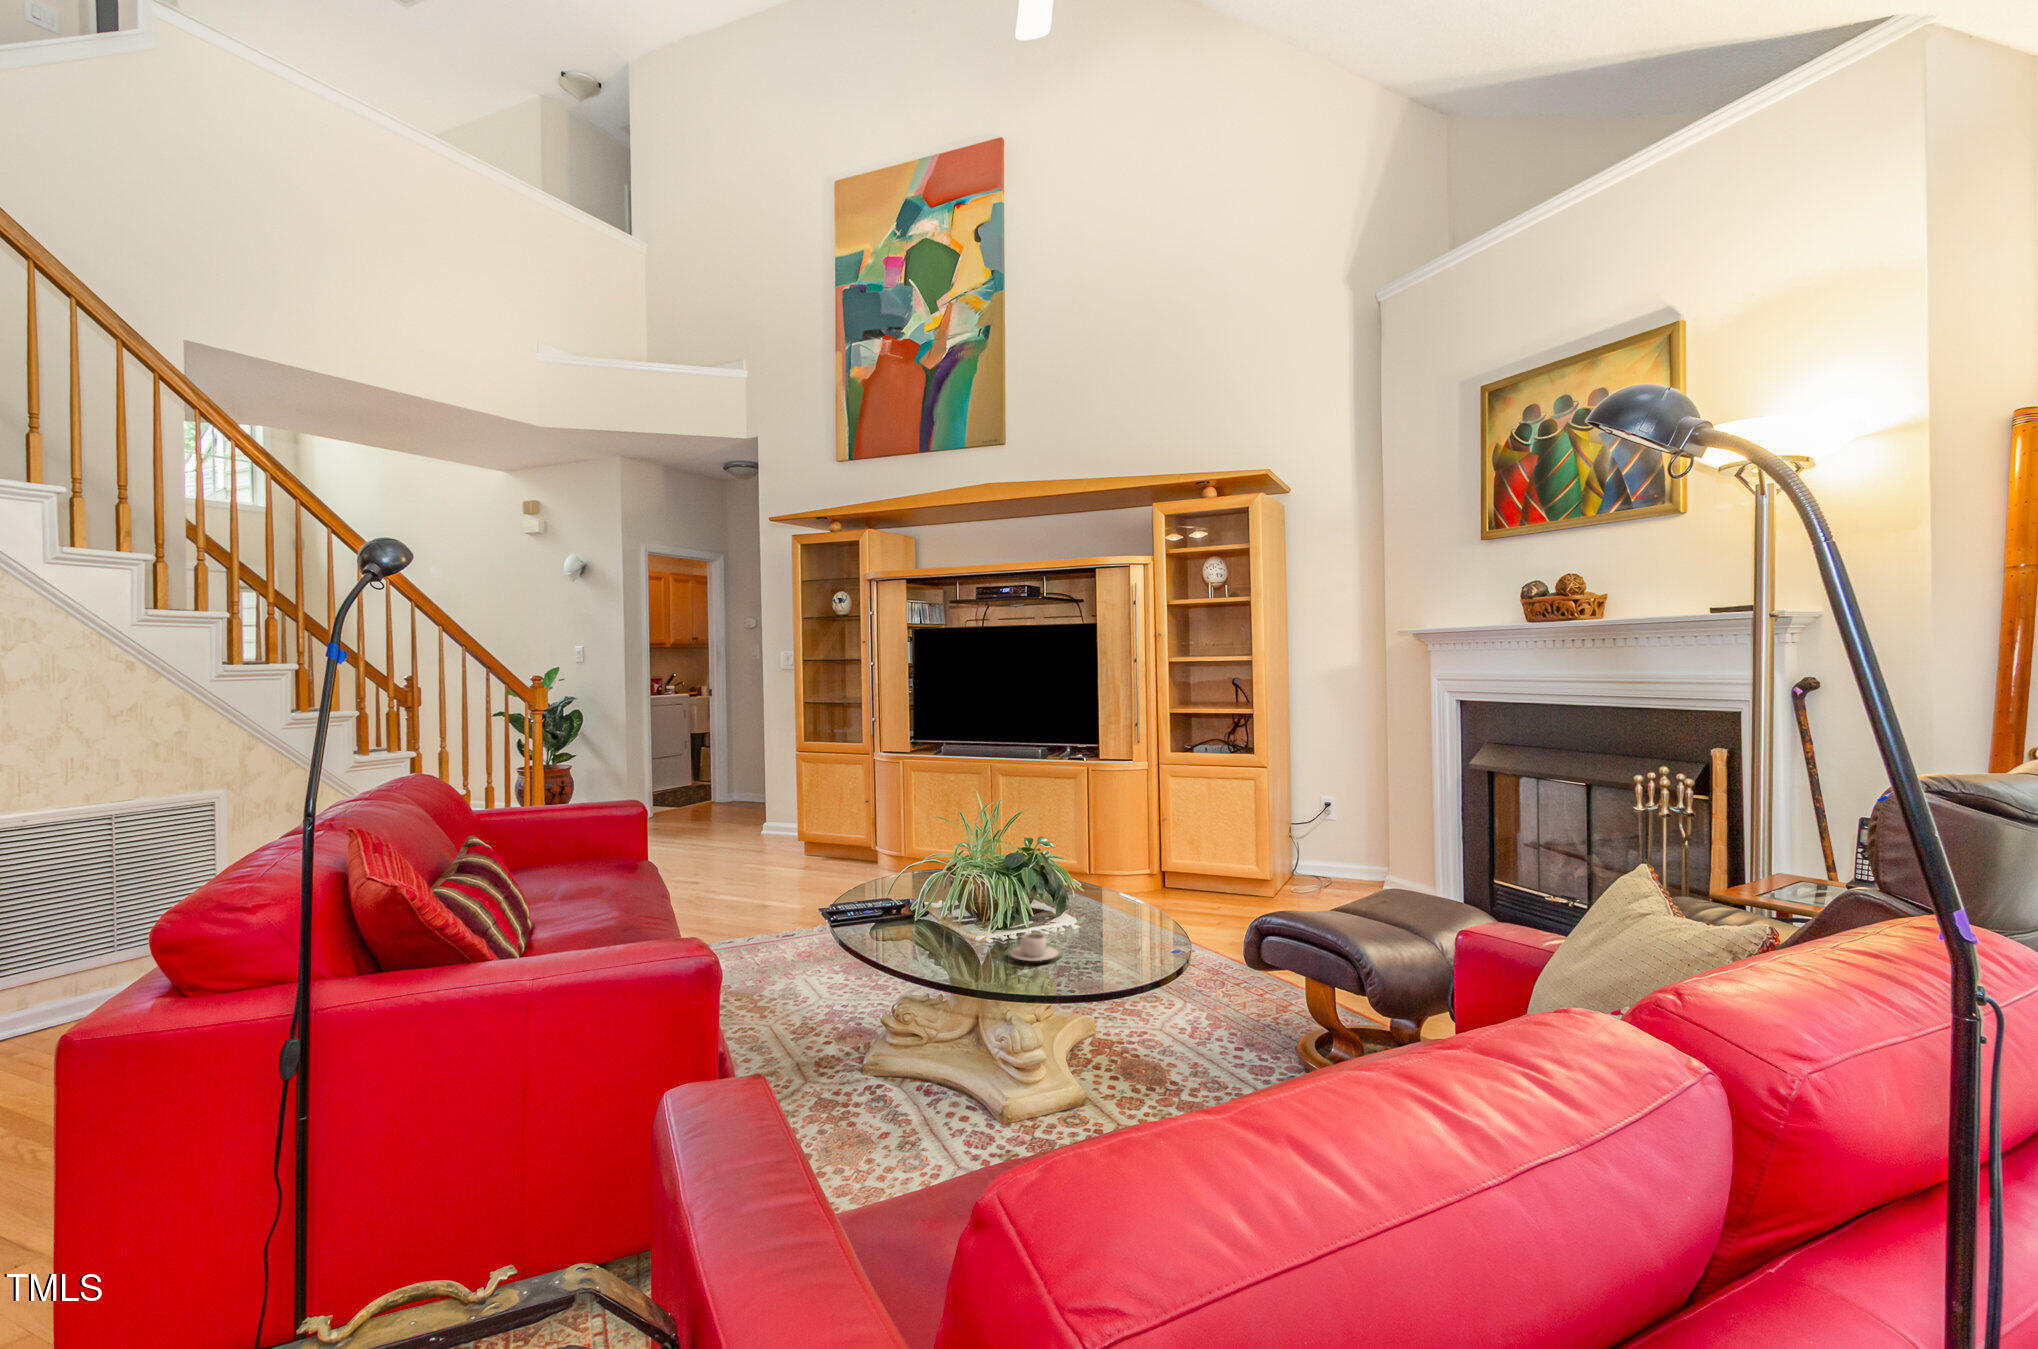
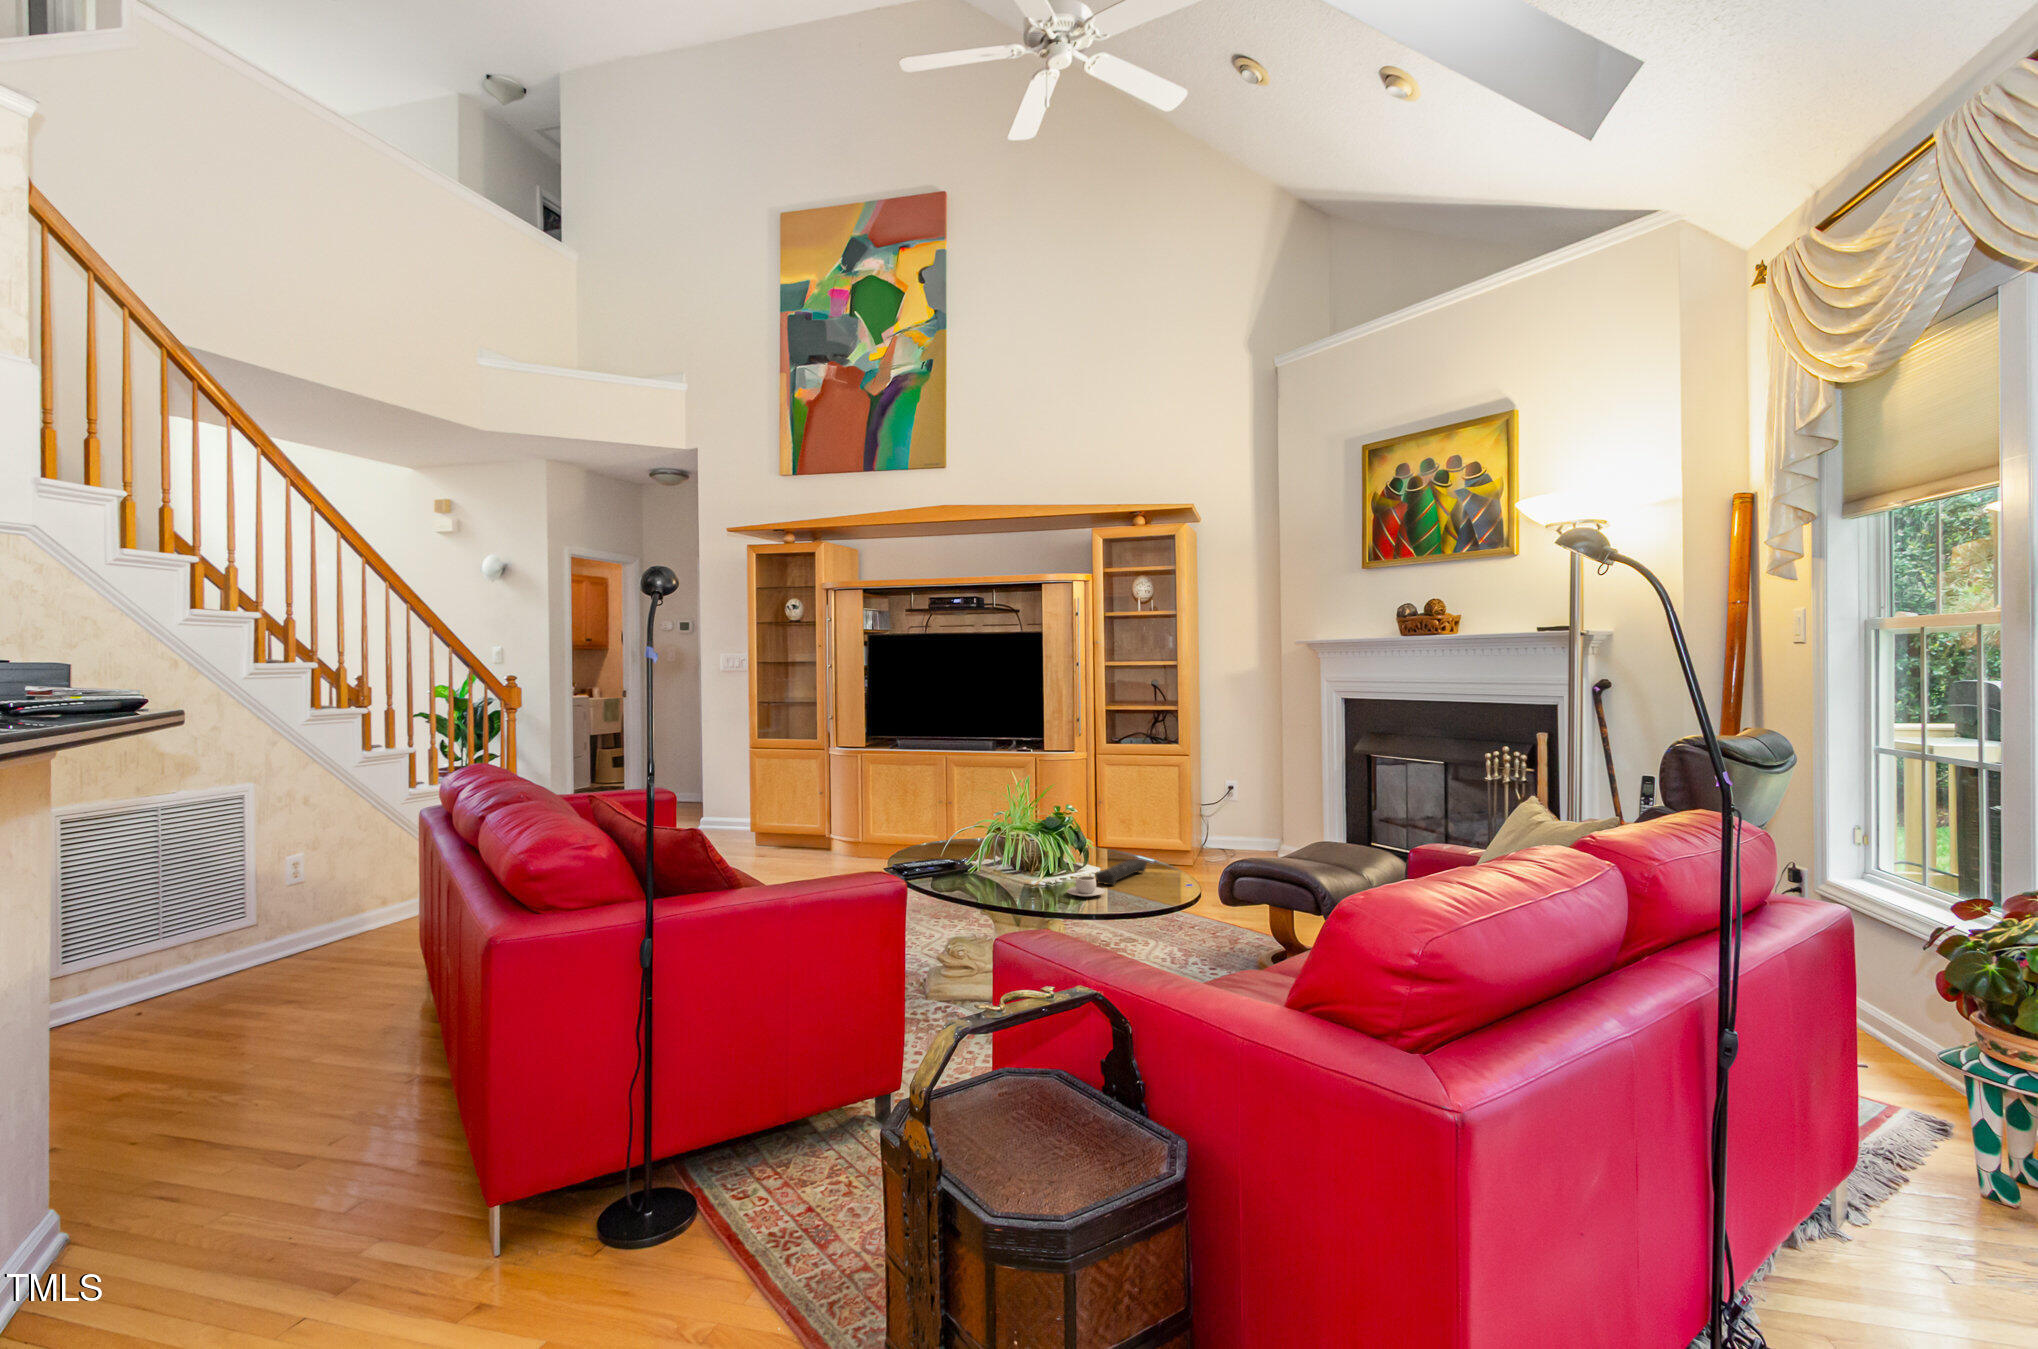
remote control: none [1058,908,1138,945] -> present [1095,860,1147,885]

